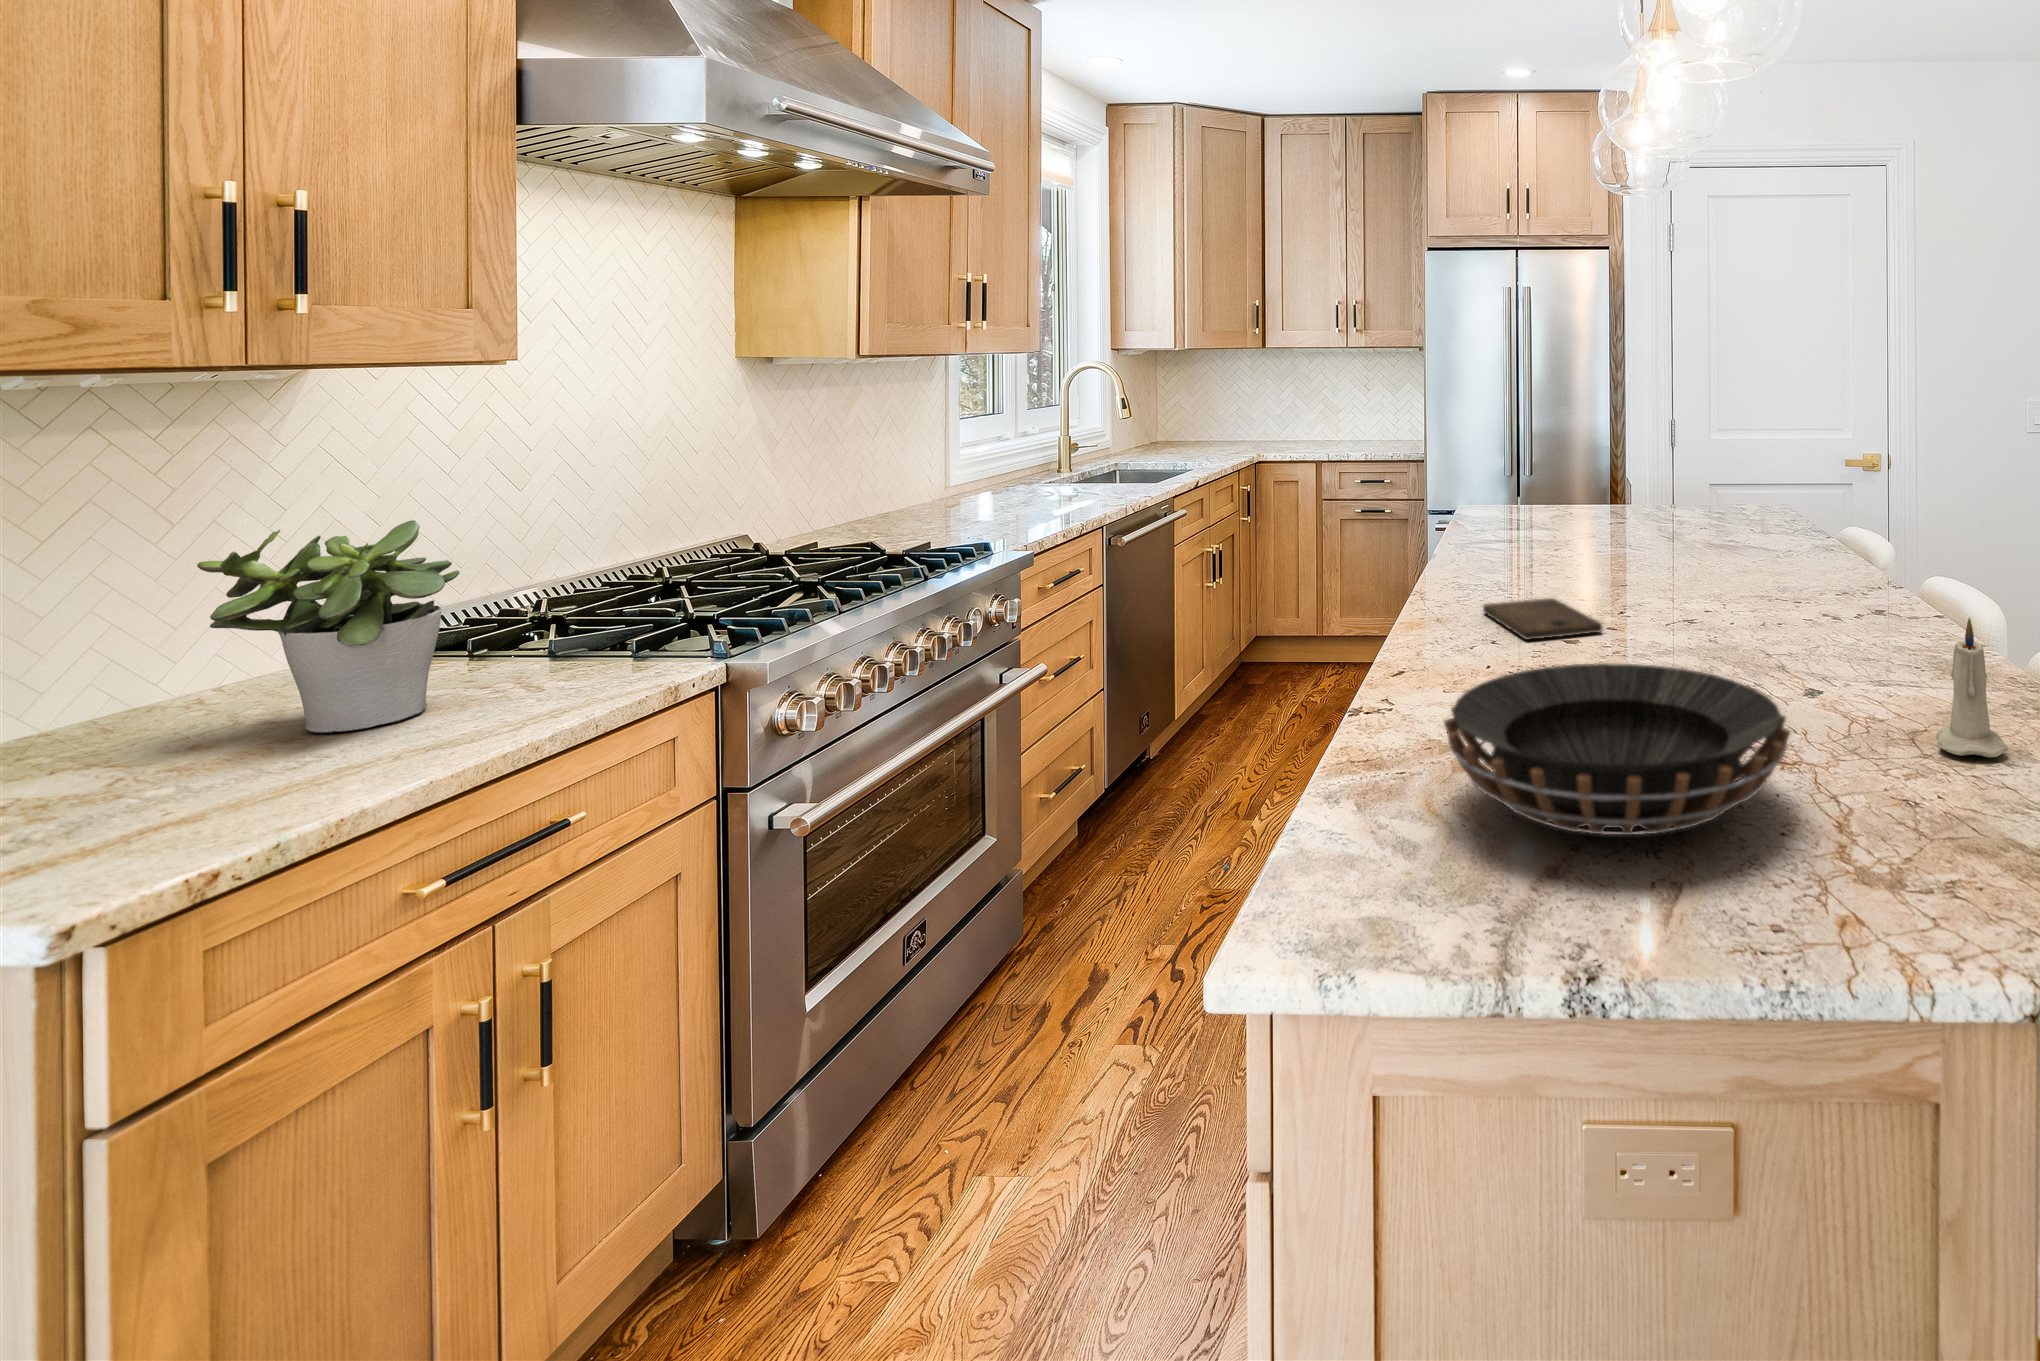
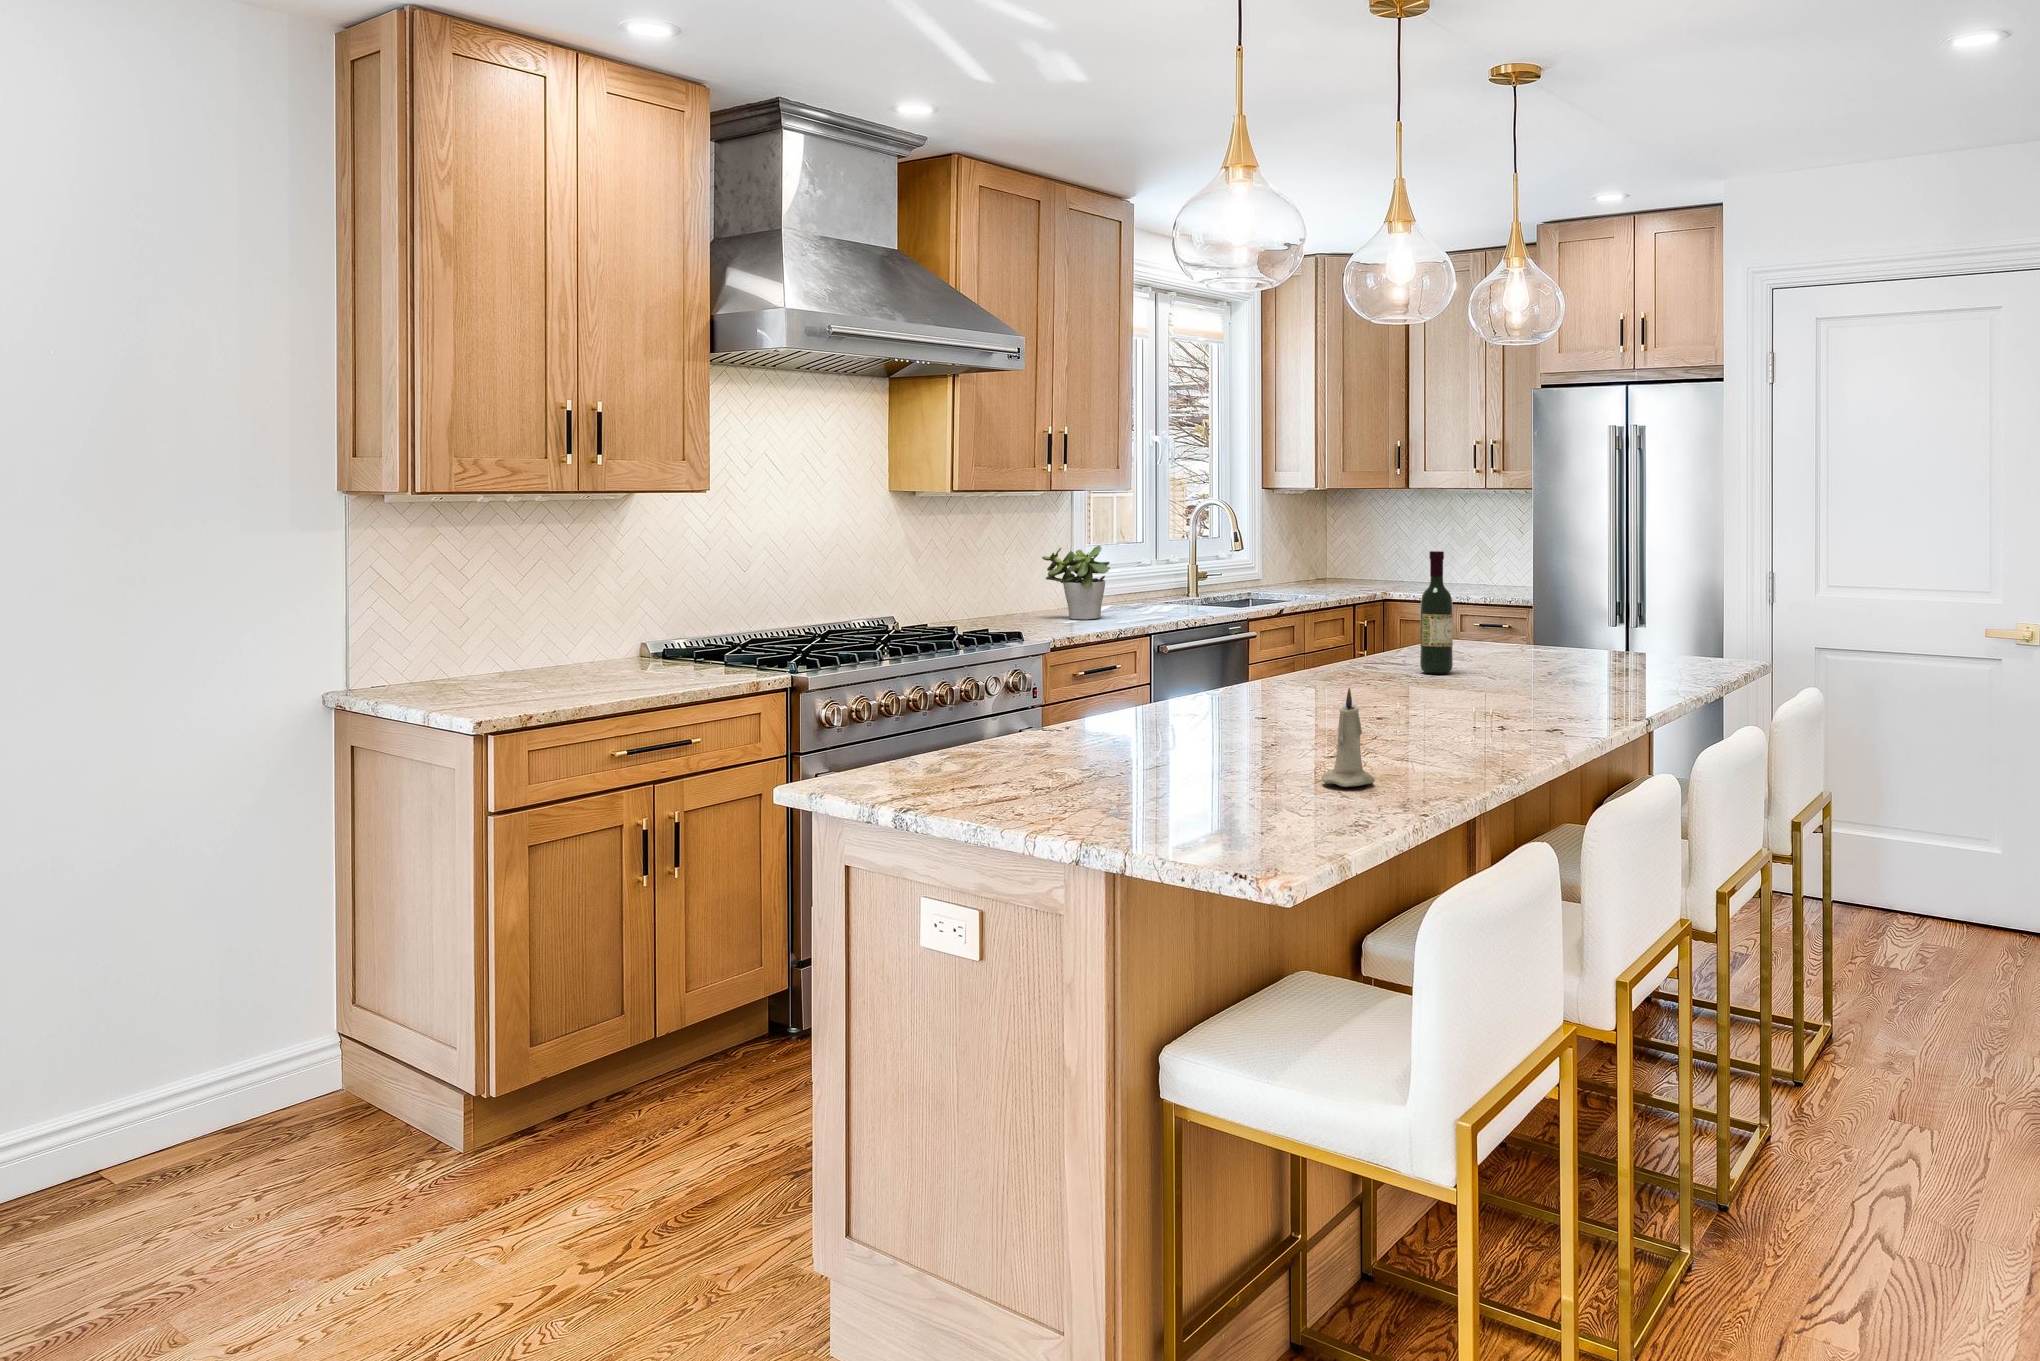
wine bottle: none [1553,416,1588,552] -> present [1420,551,1453,674]
potted plant: present [197,520,459,733] -> present [1042,546,1110,620]
cutting board: present [1483,598,1603,640] -> none [1234,691,1311,714]
decorative bowl: present [1444,663,1790,835] -> none [964,696,1180,778]

